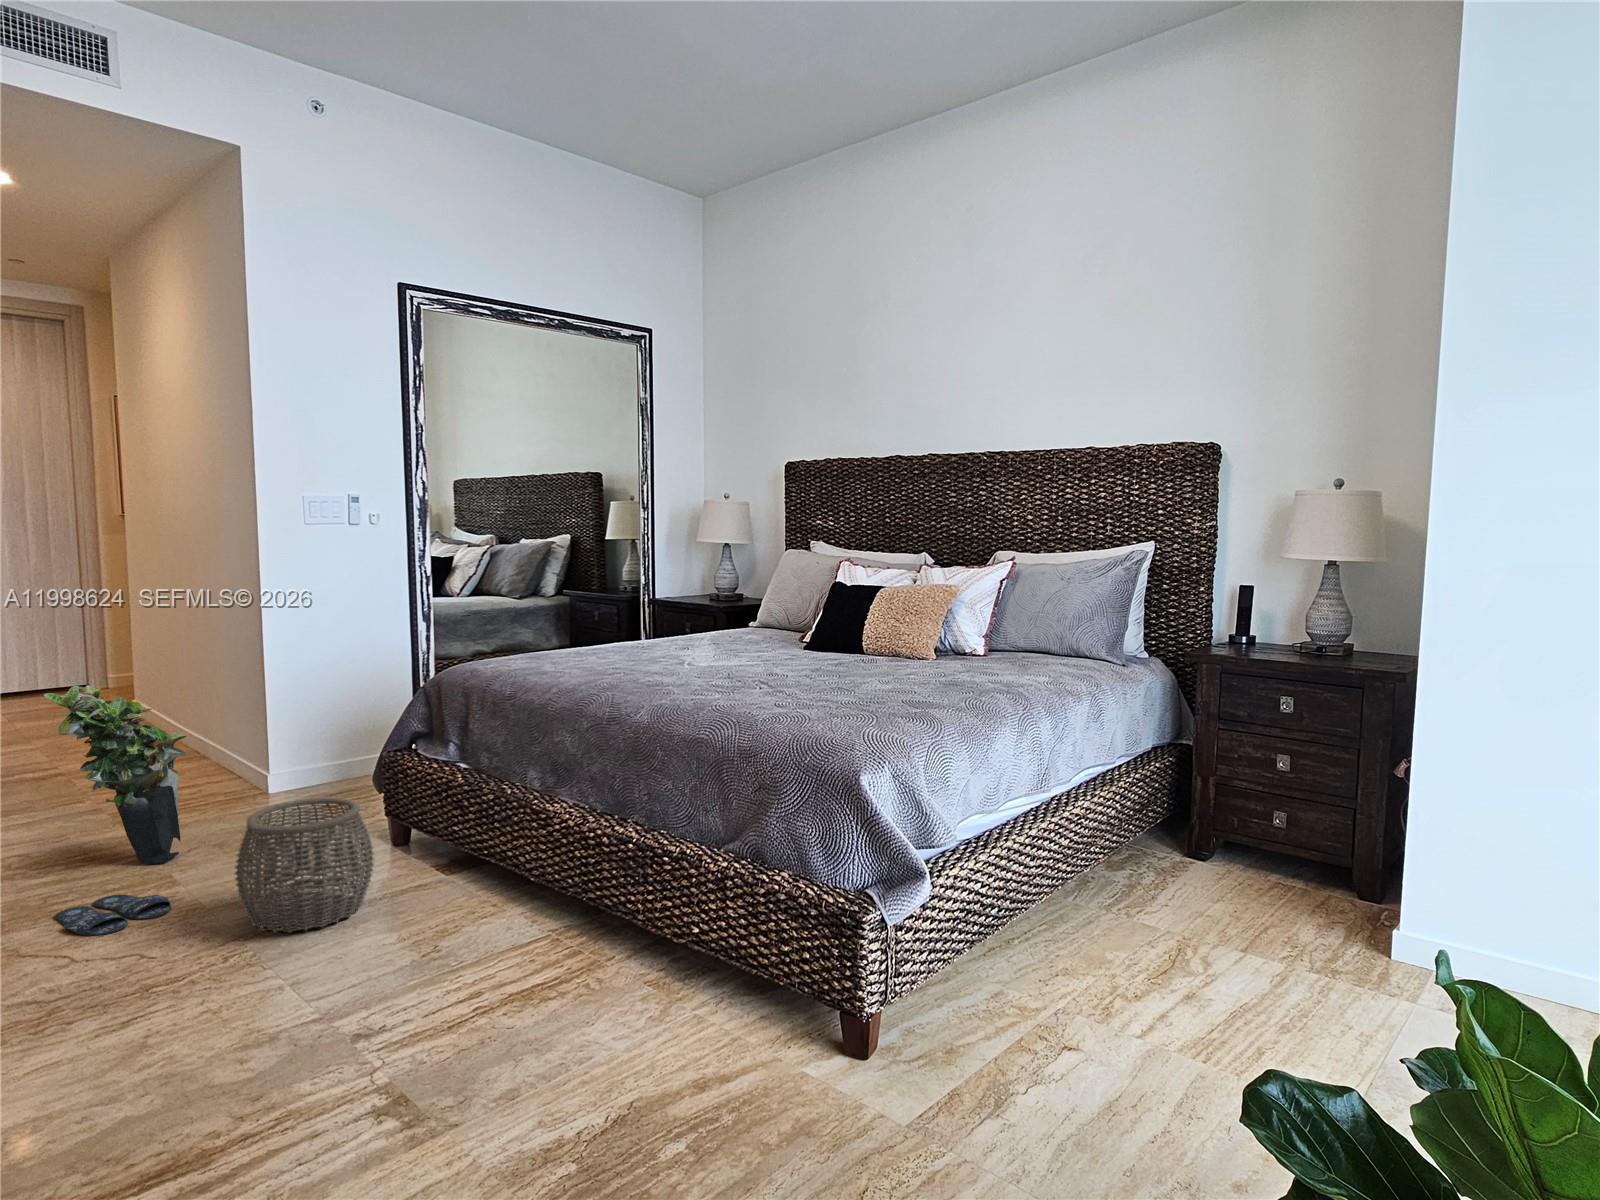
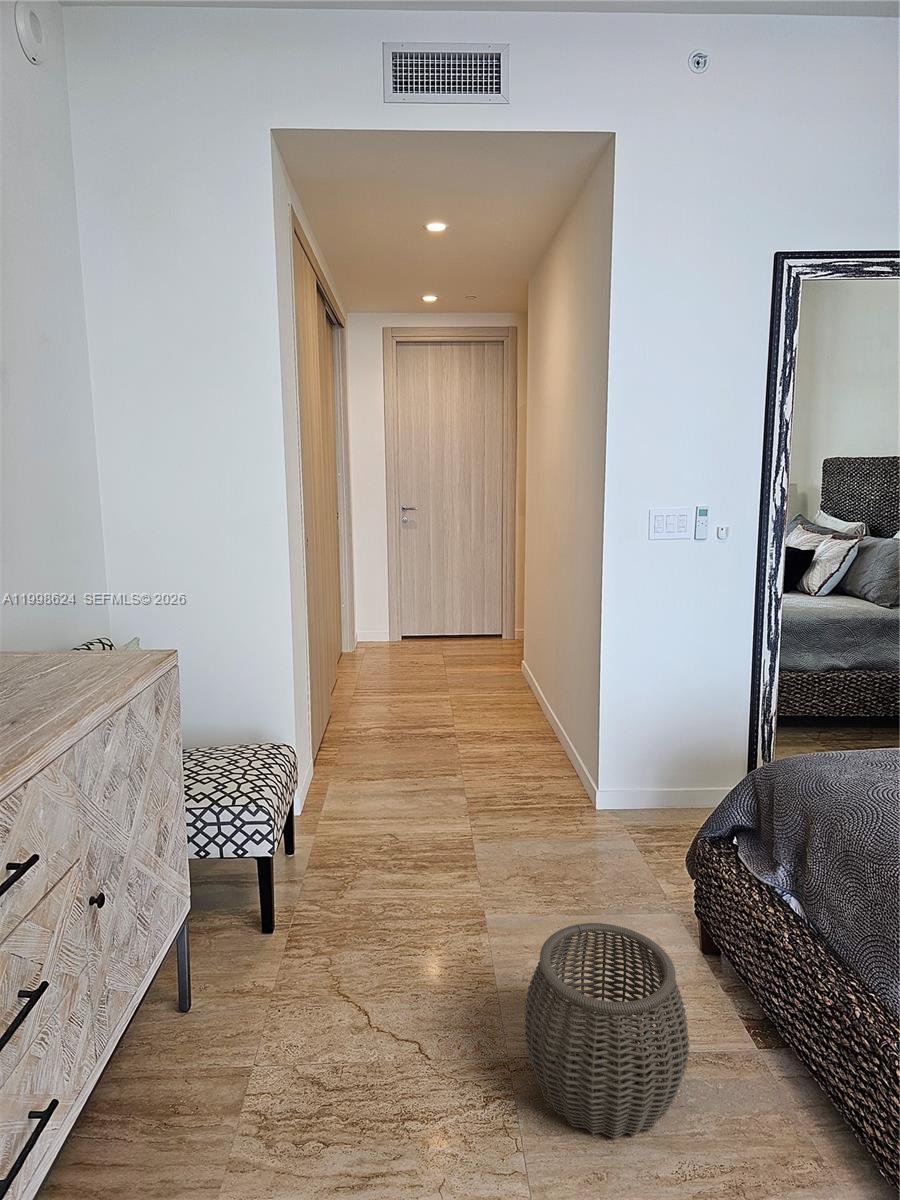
potted plant: present [44,681,187,864] -> none [410,699,520,894]
slippers: present [55,895,171,936] -> none [384,933,476,1007]

